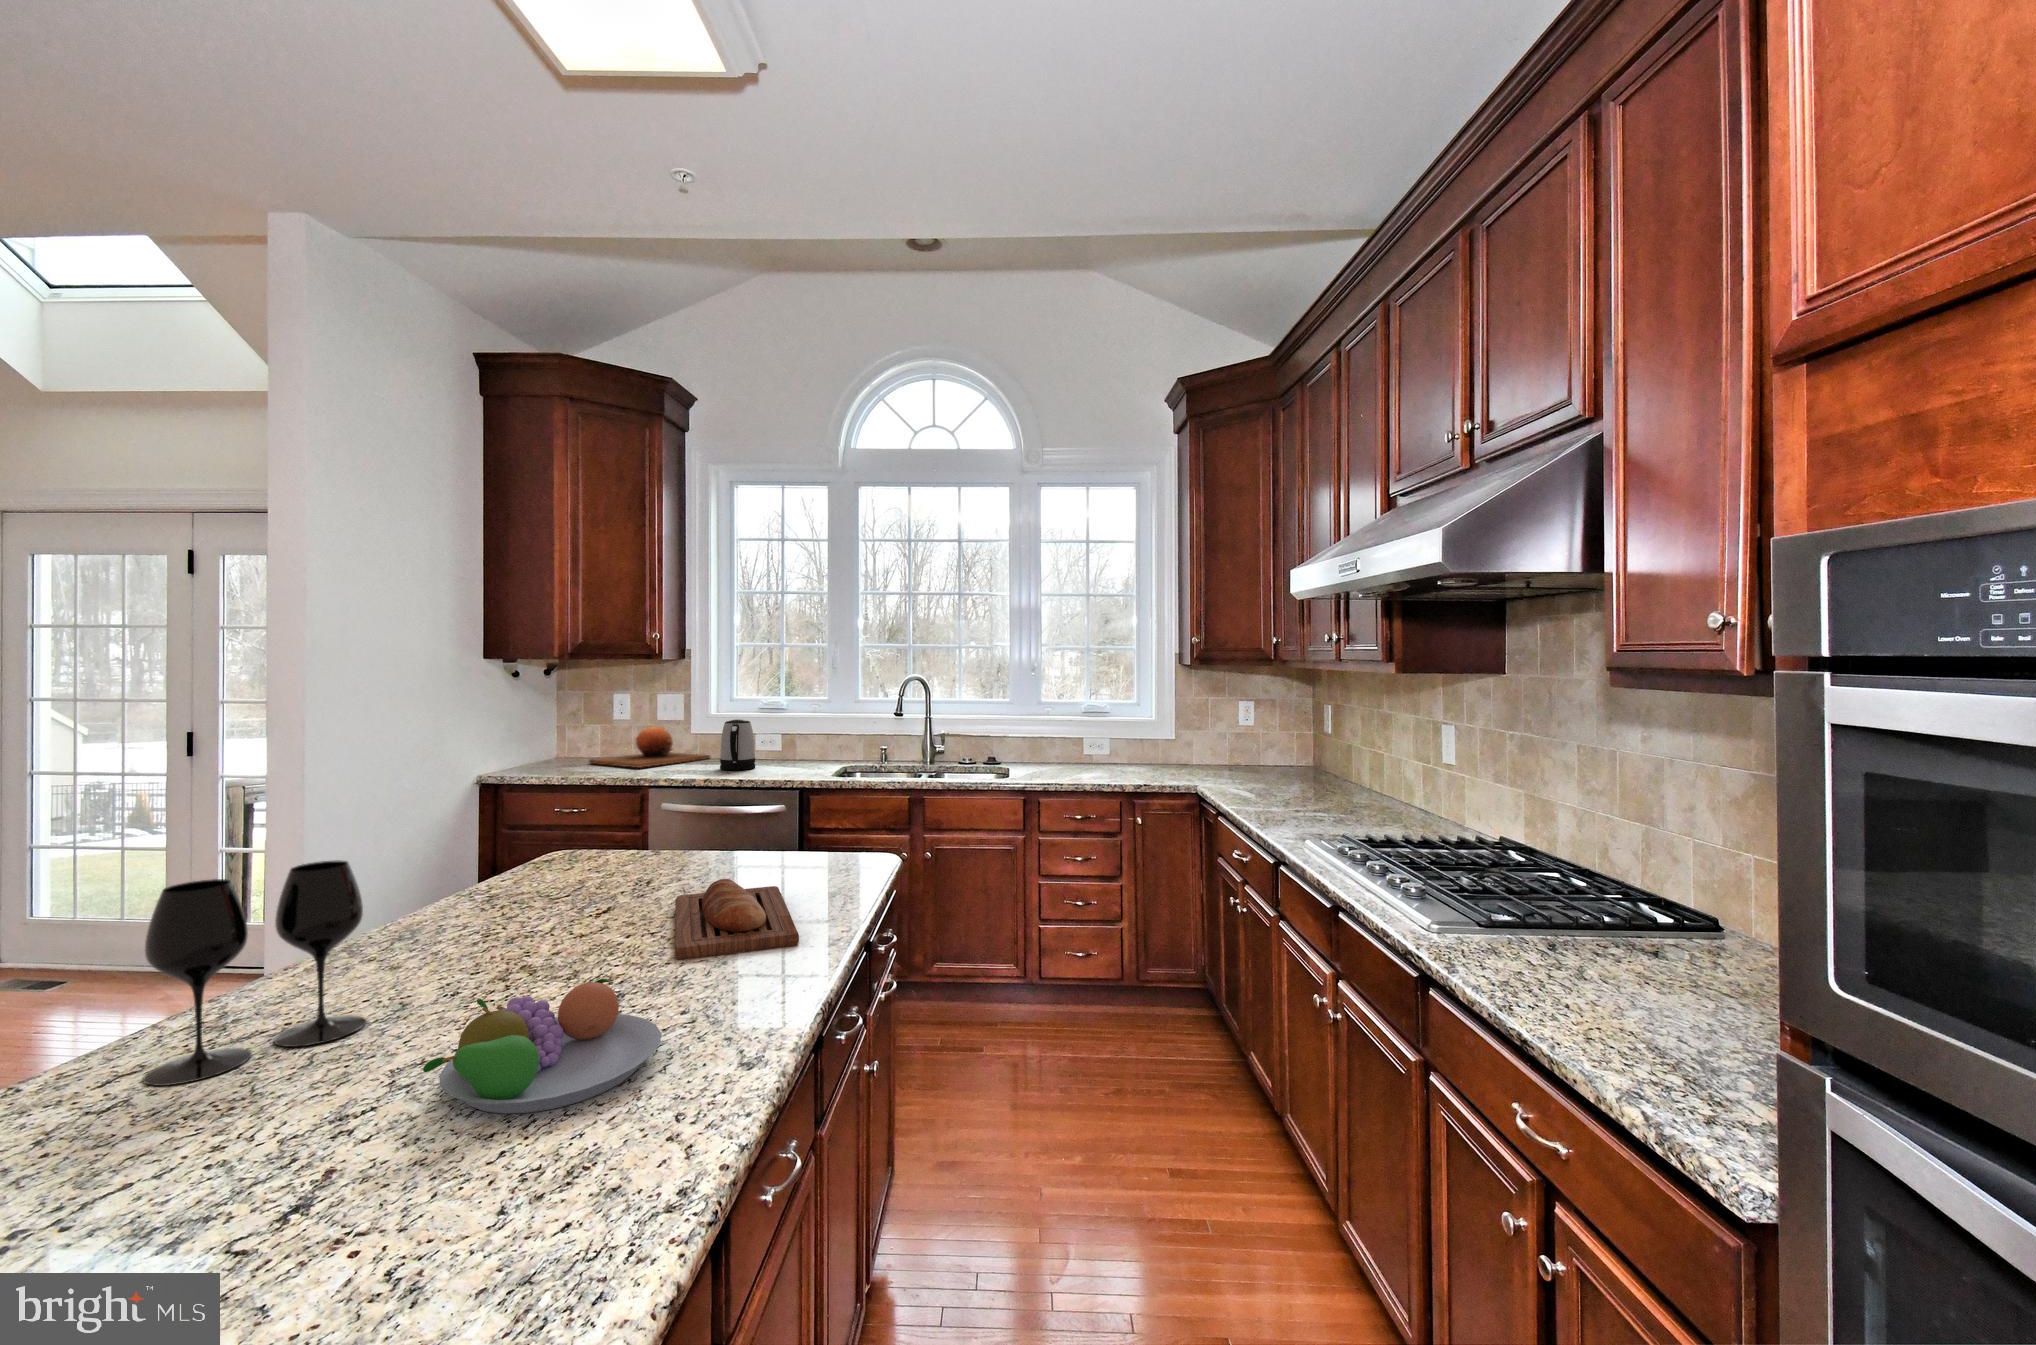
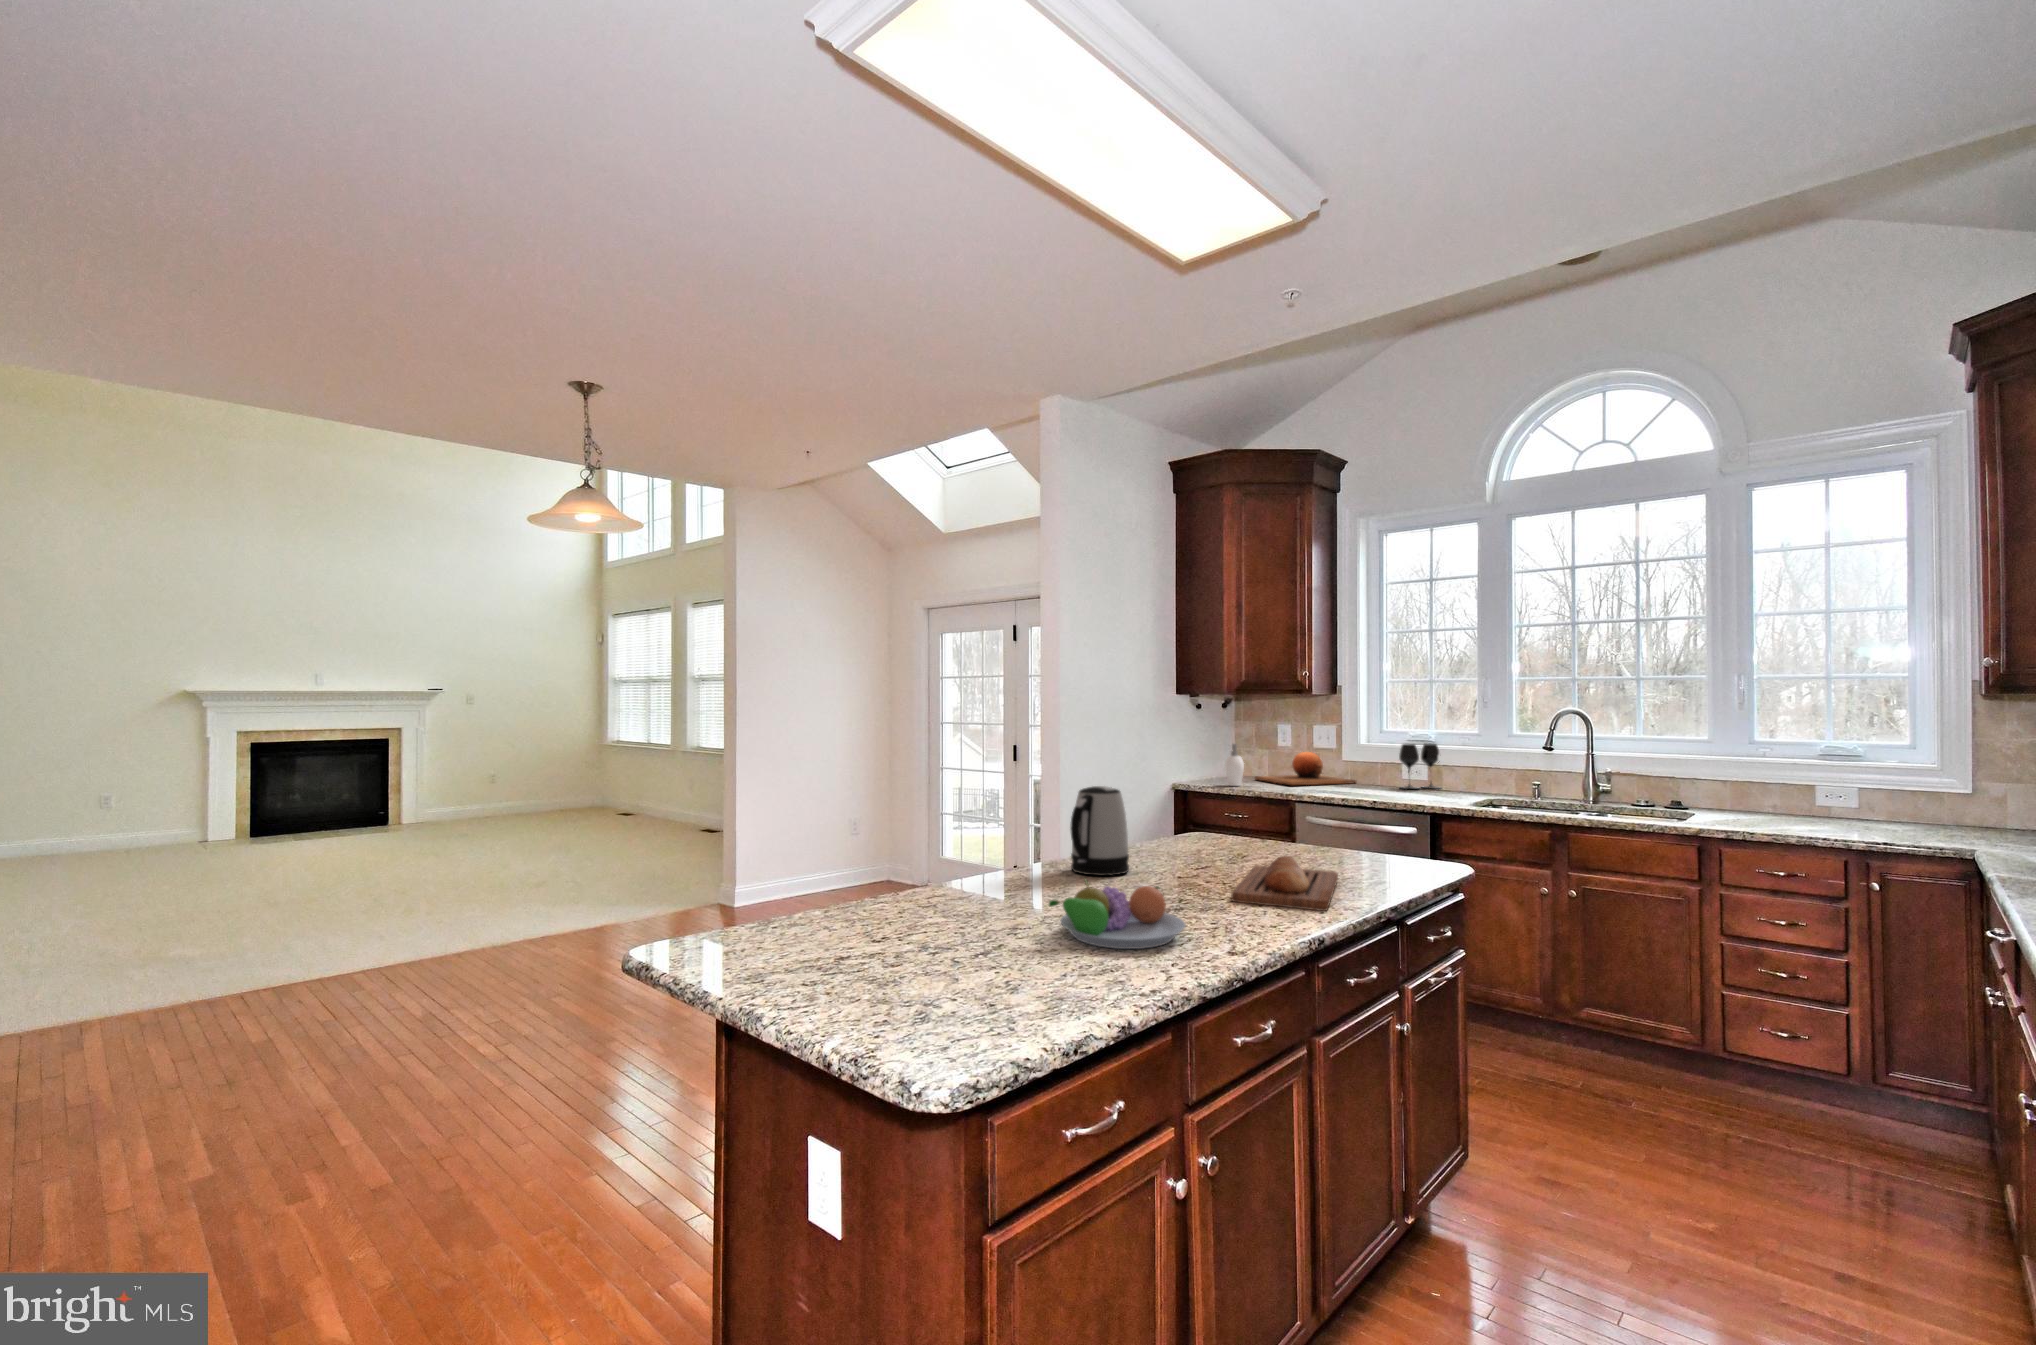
kettle: present [720,719,755,770] -> present [1071,786,1129,876]
soap dispenser: none [554,723,580,775] -> present [1225,744,1244,786]
wine glass: present [143,860,366,1086] -> present [1399,744,1439,789]

